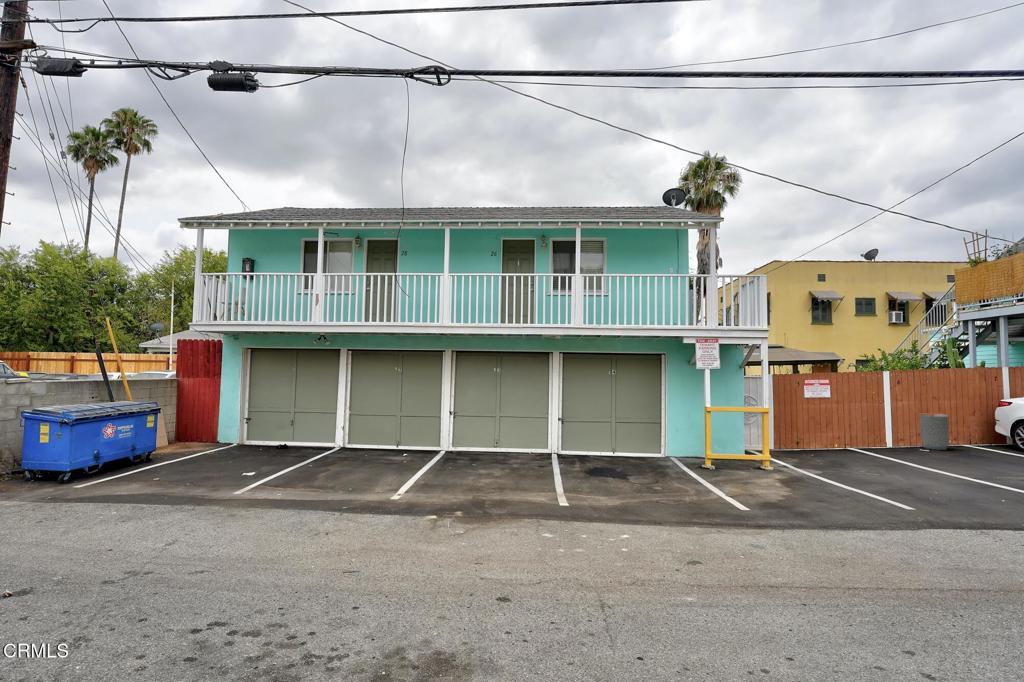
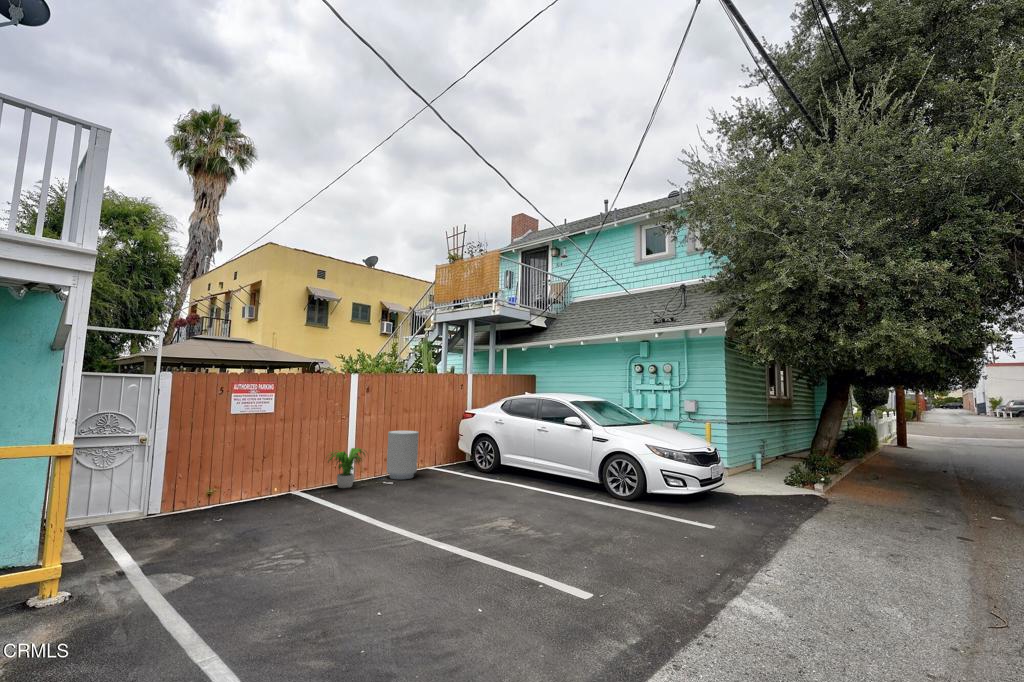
potted plant: none [870,423,904,449] -> present [328,448,365,488]

